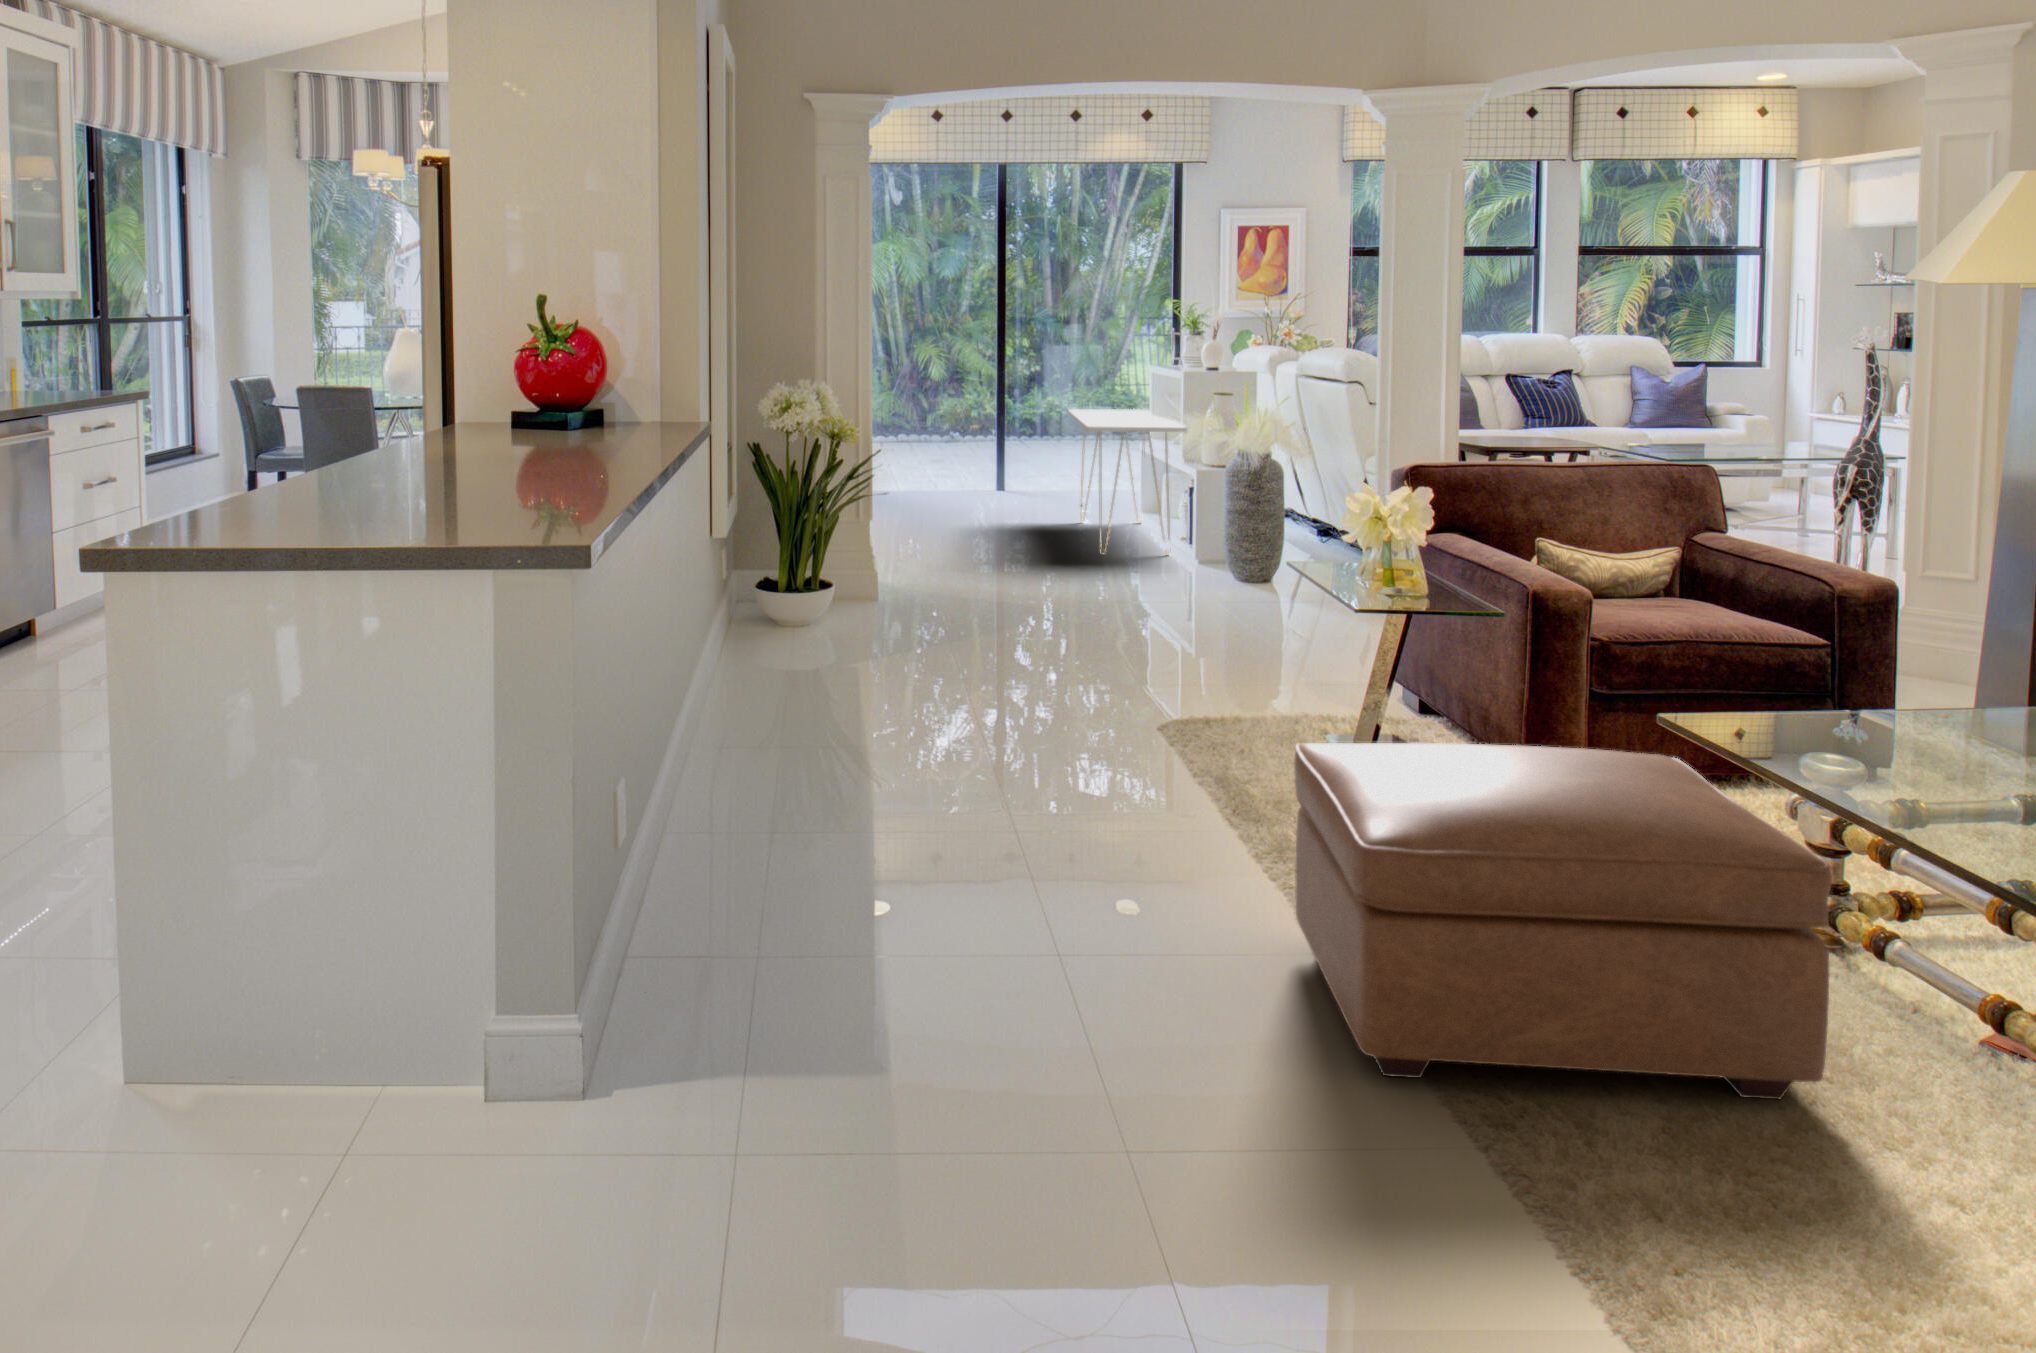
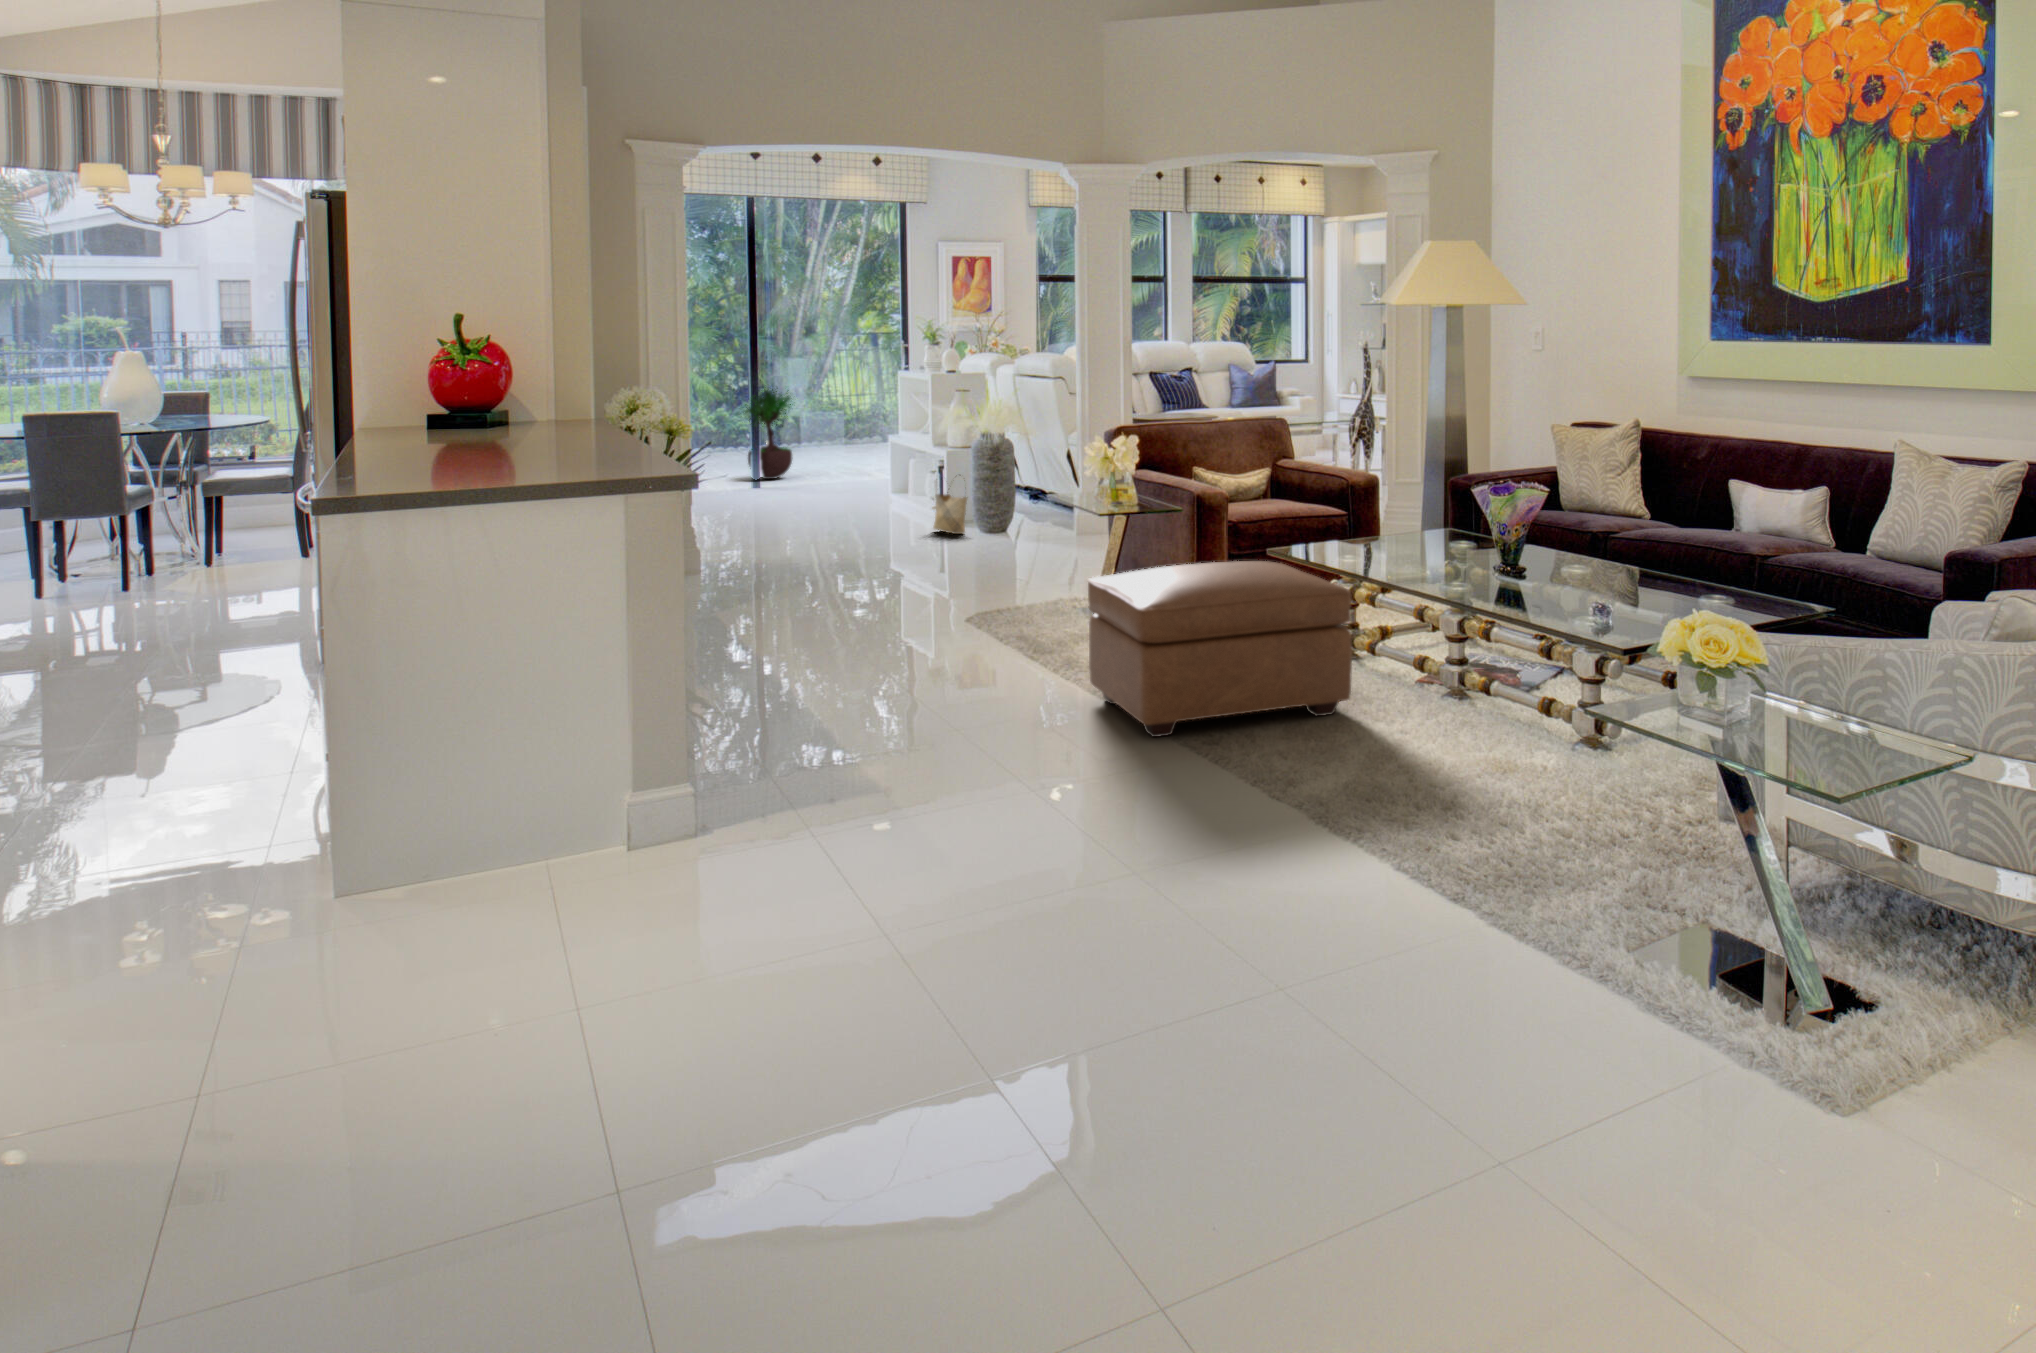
potted tree: none [994,369,1061,482] -> present [745,388,793,479]
console table: present [1068,409,1187,555] -> none [821,407,929,524]
woven basket: none [1182,504,1226,581] -> present [933,492,967,534]

